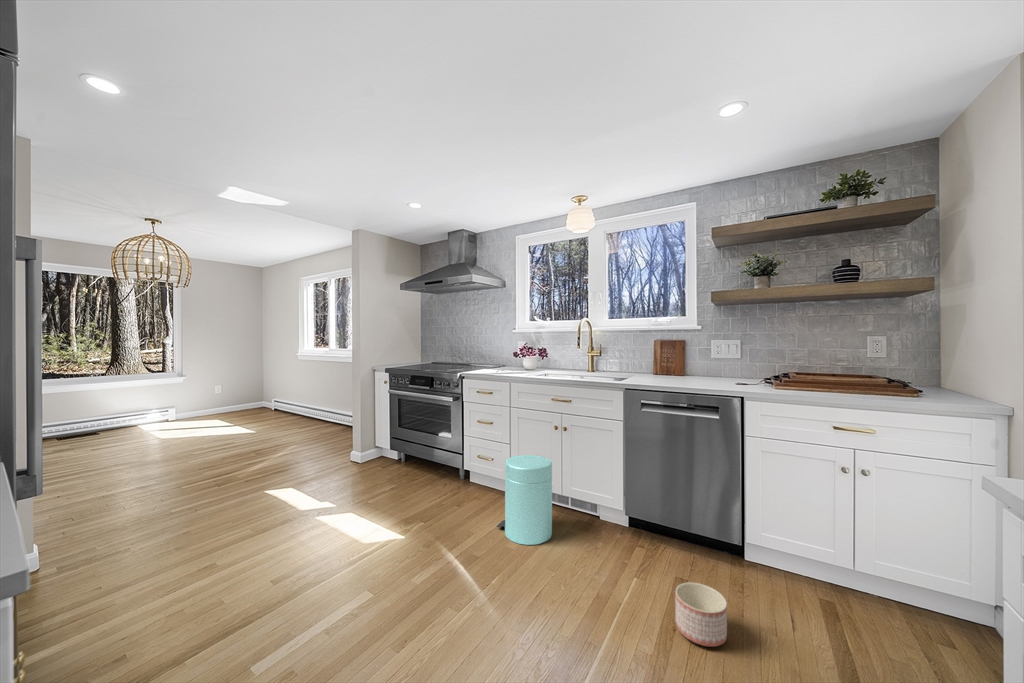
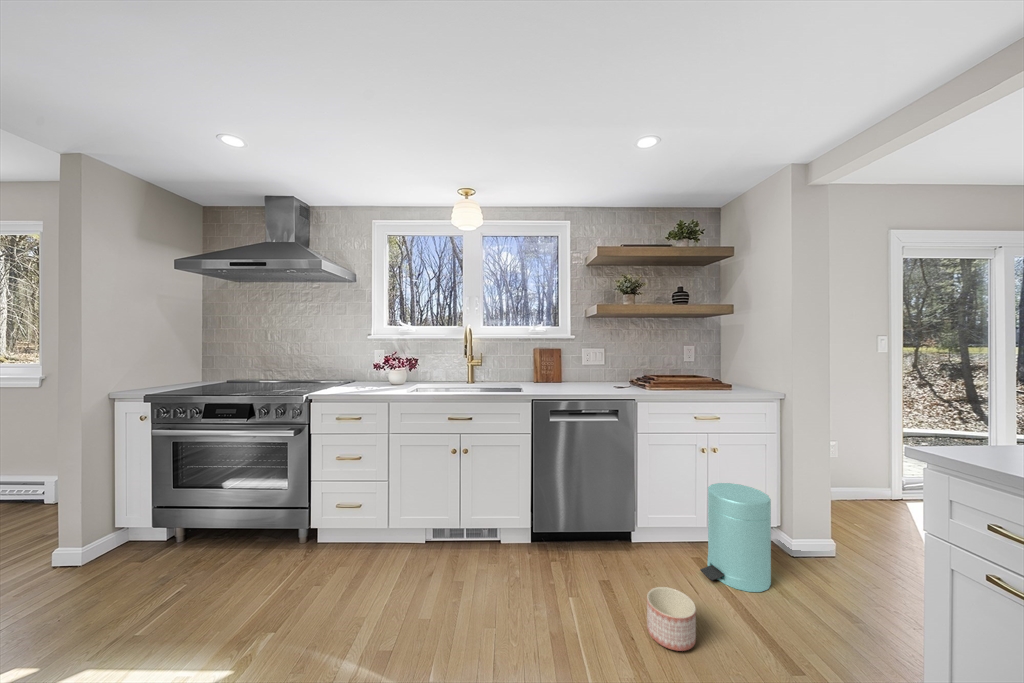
trash can: present [497,455,552,545] -> present [700,483,771,592]

